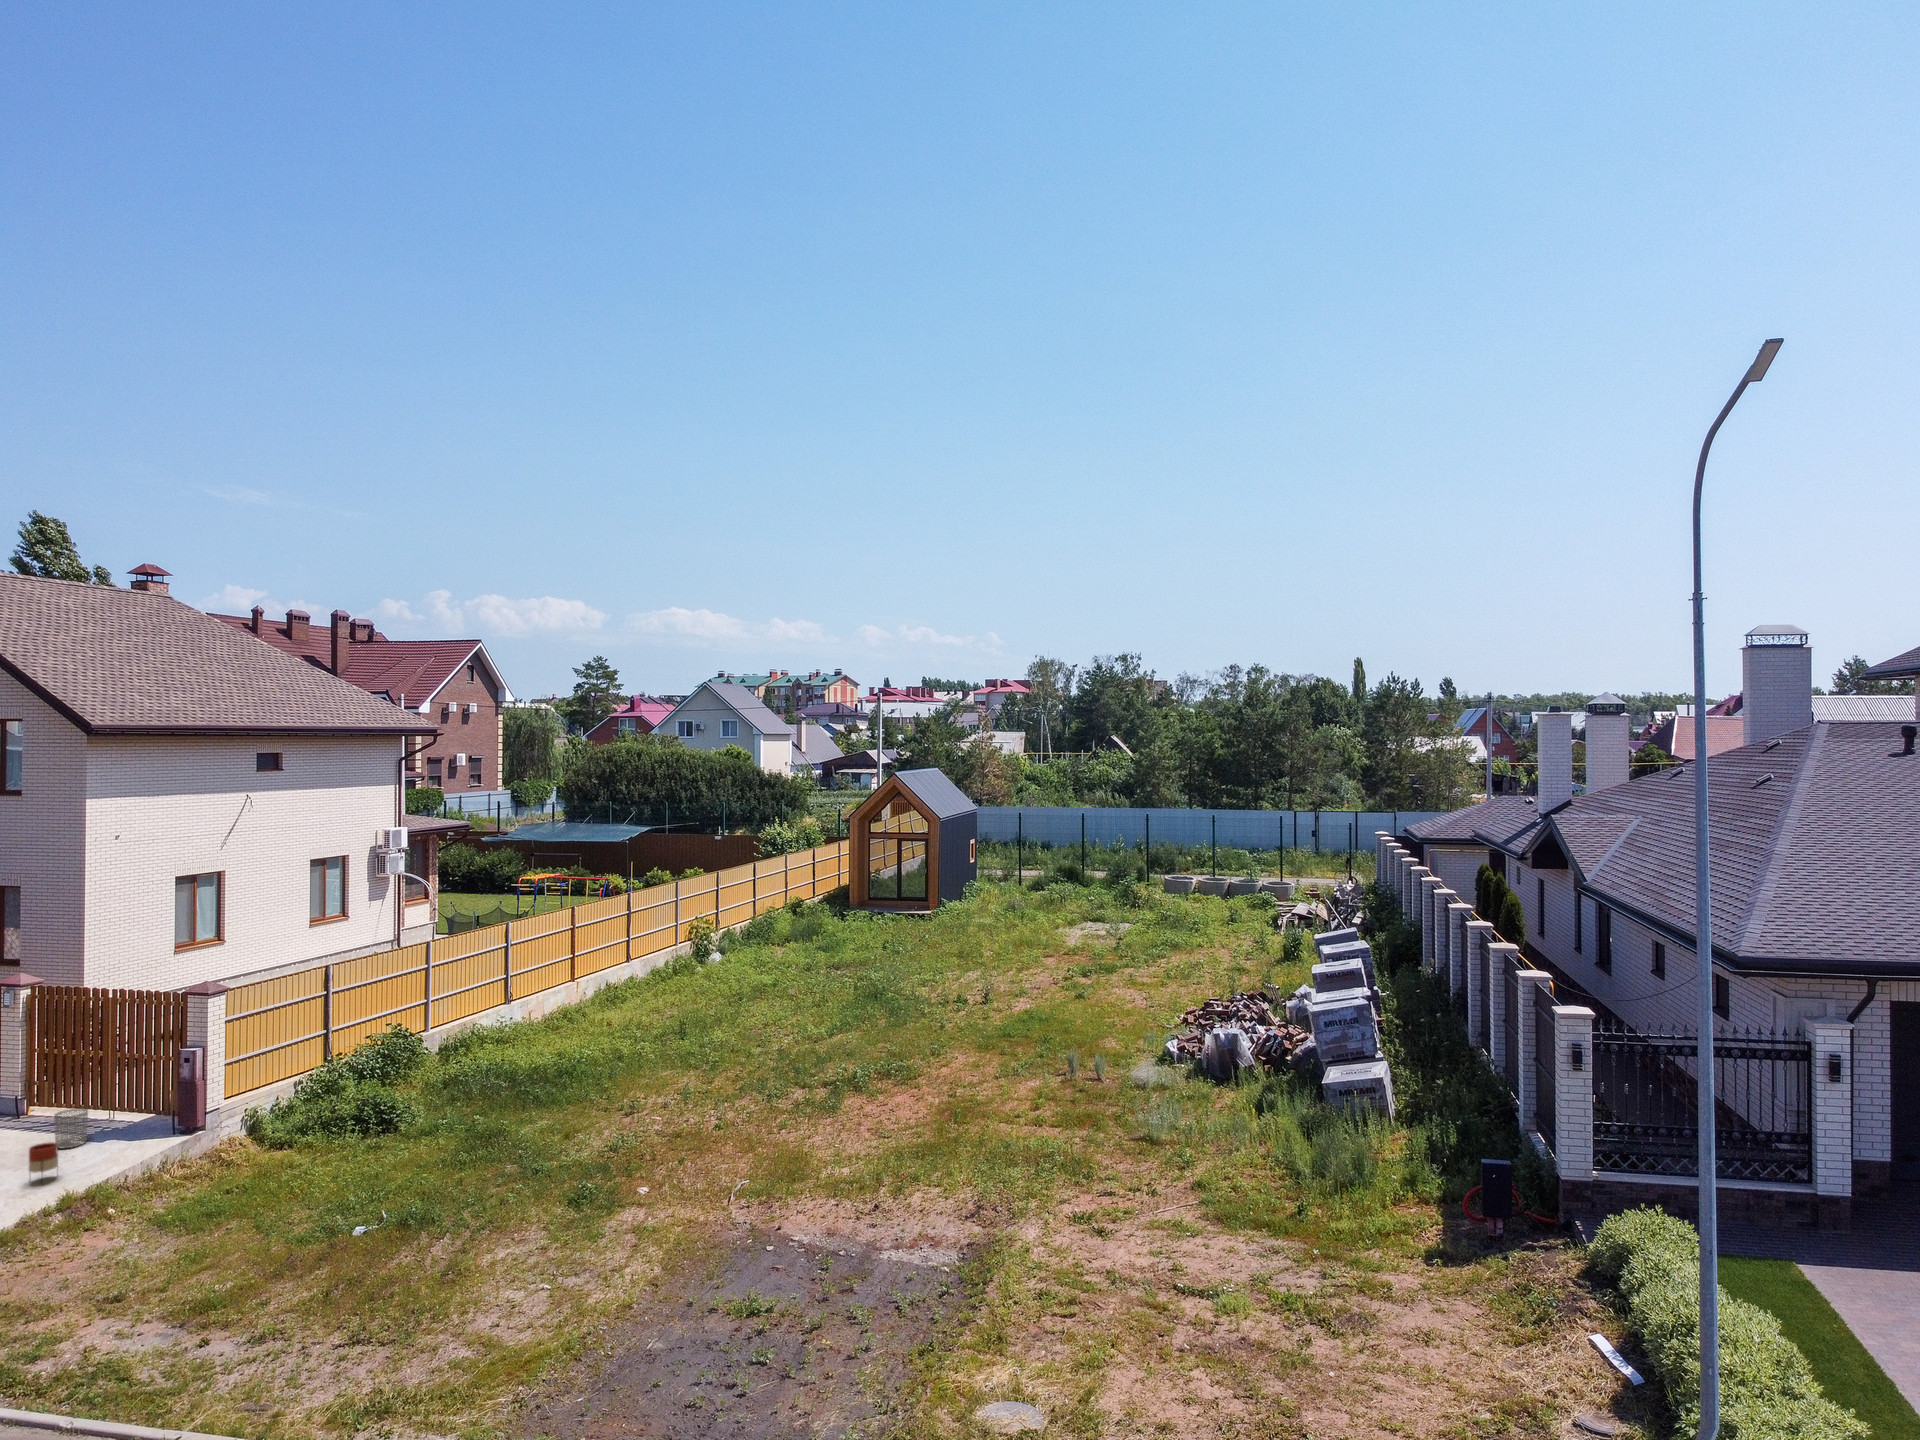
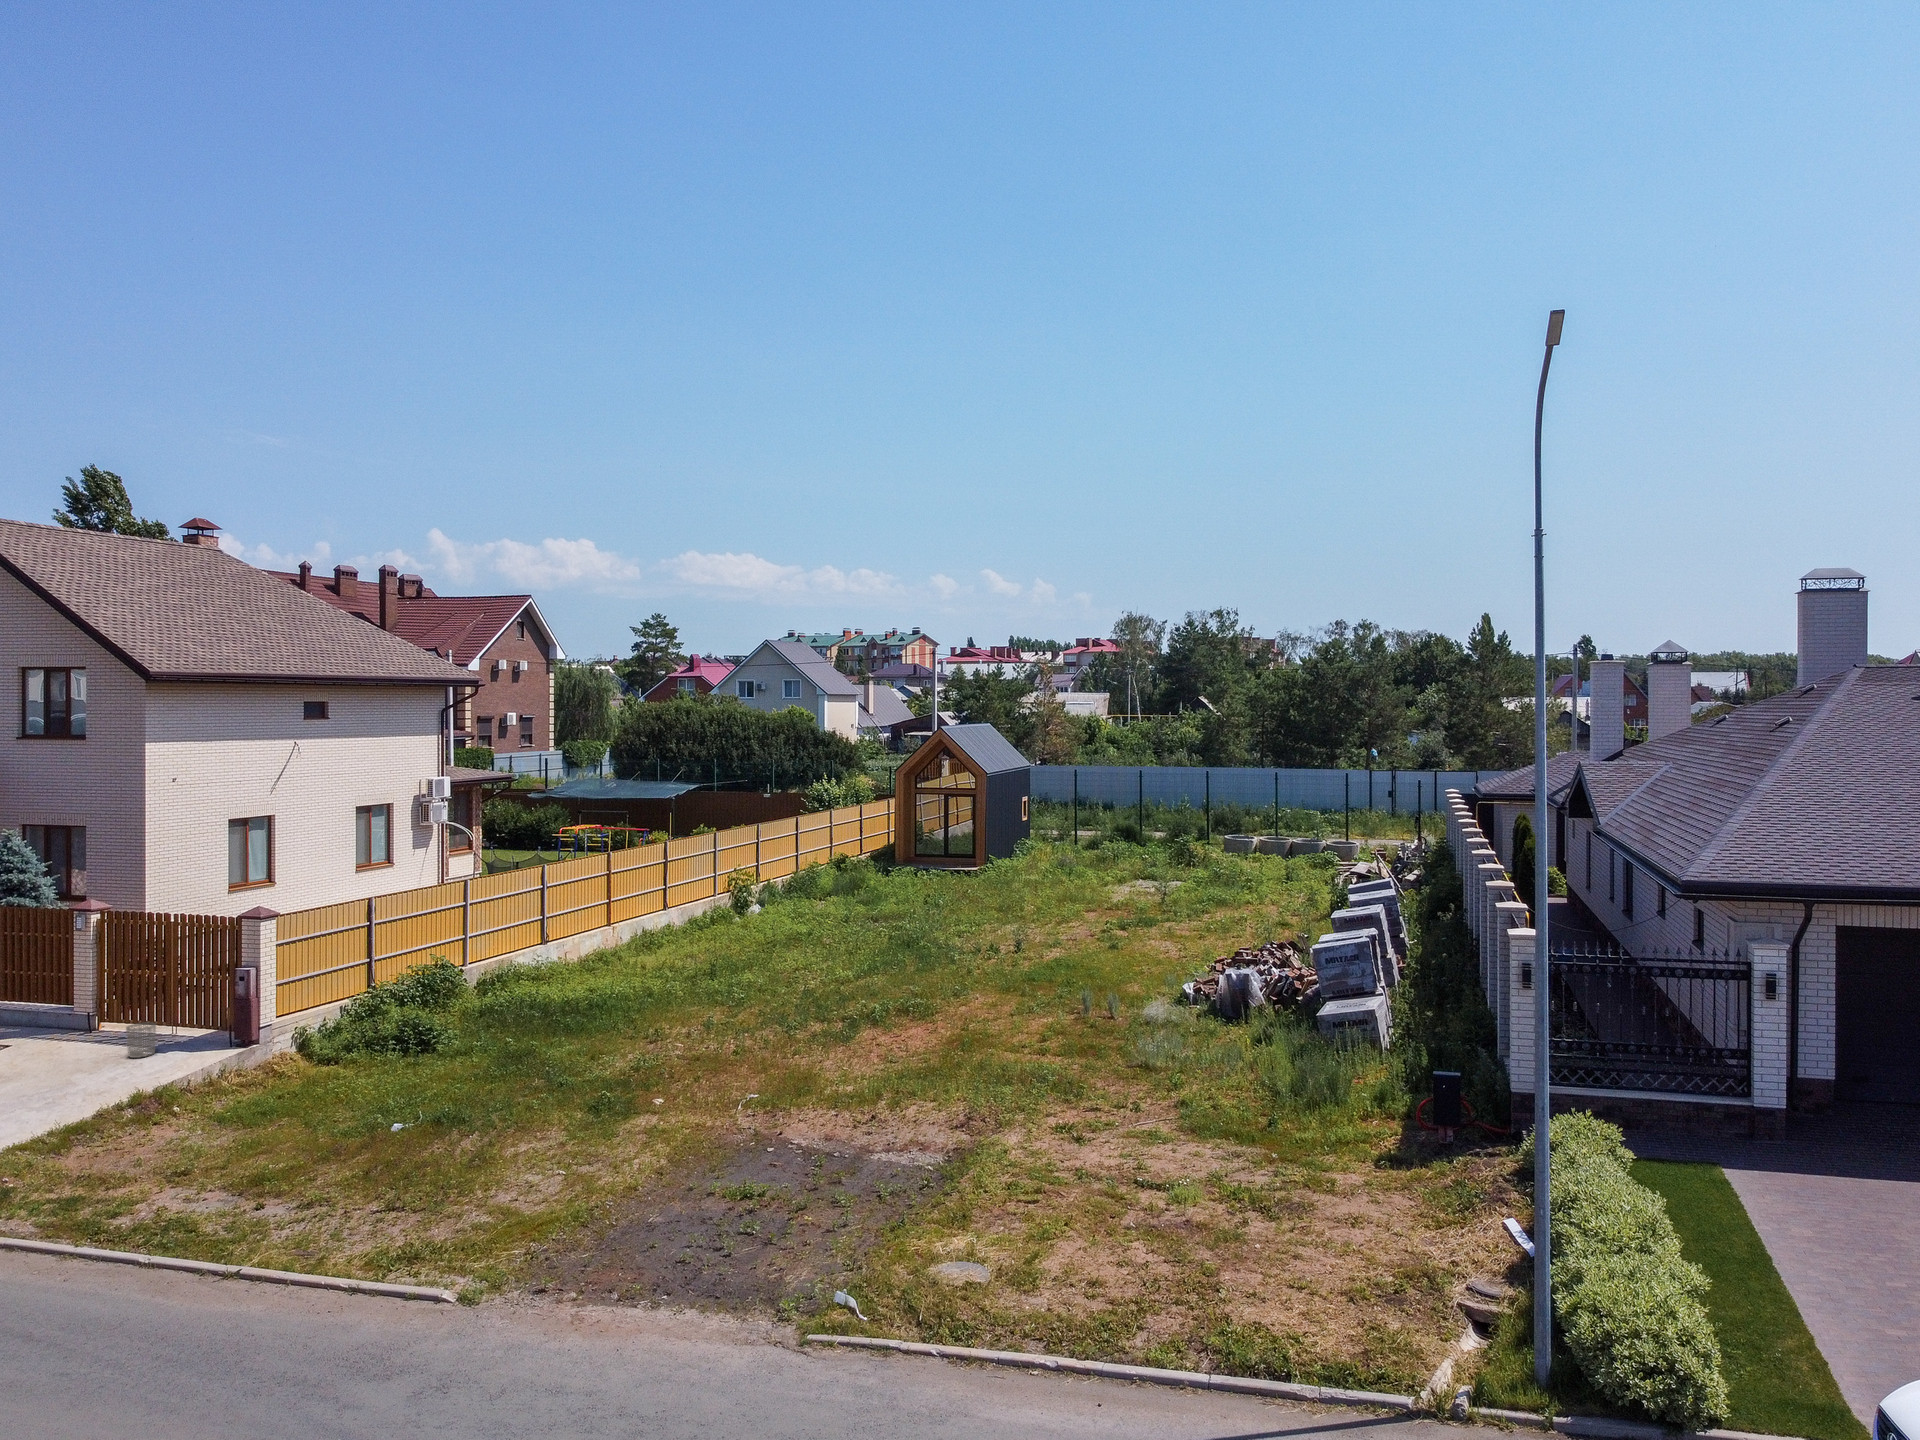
planter: present [29,1142,58,1173] -> none [106,1049,132,1086]

